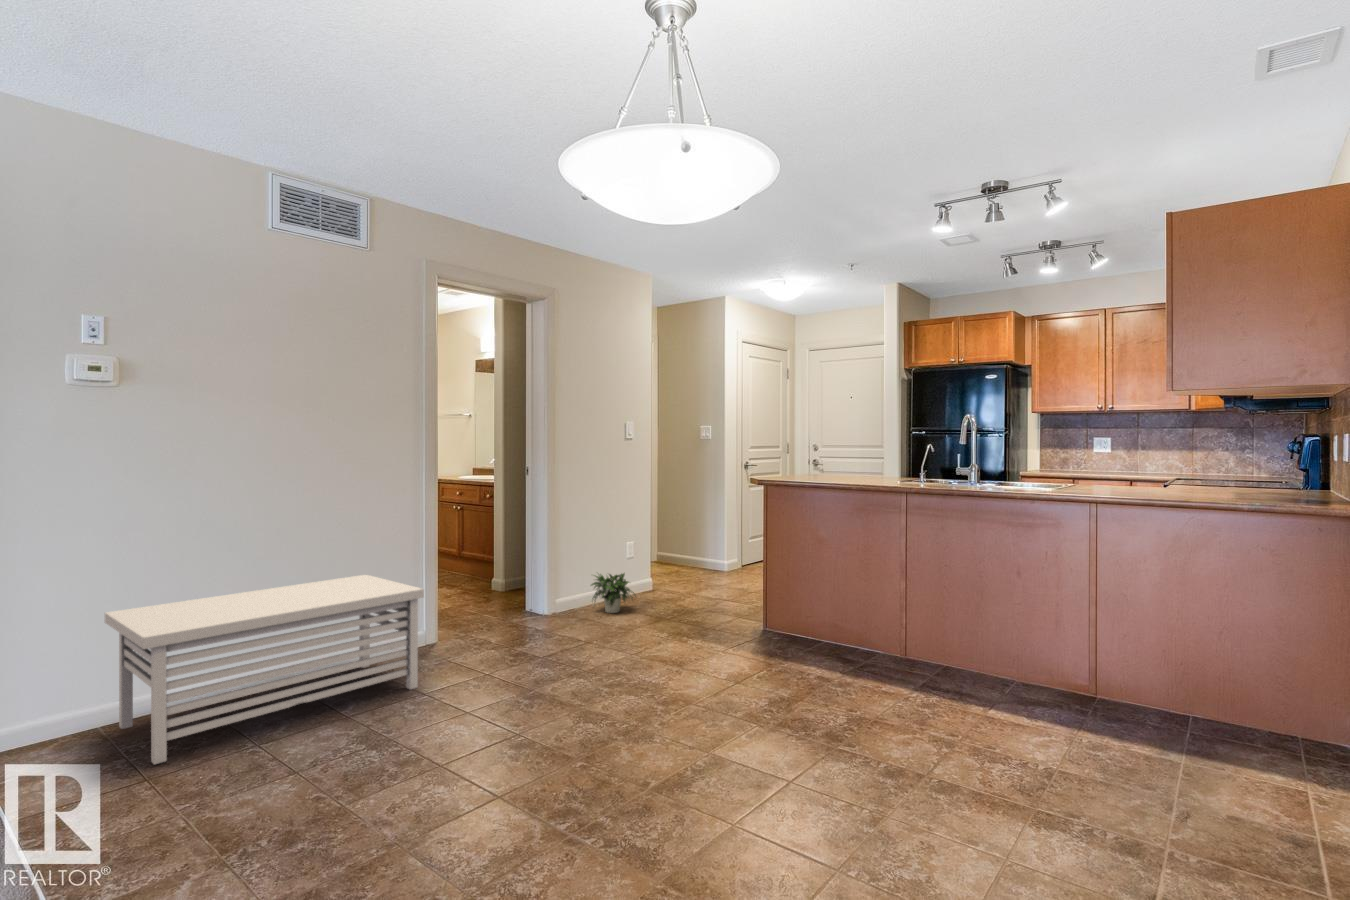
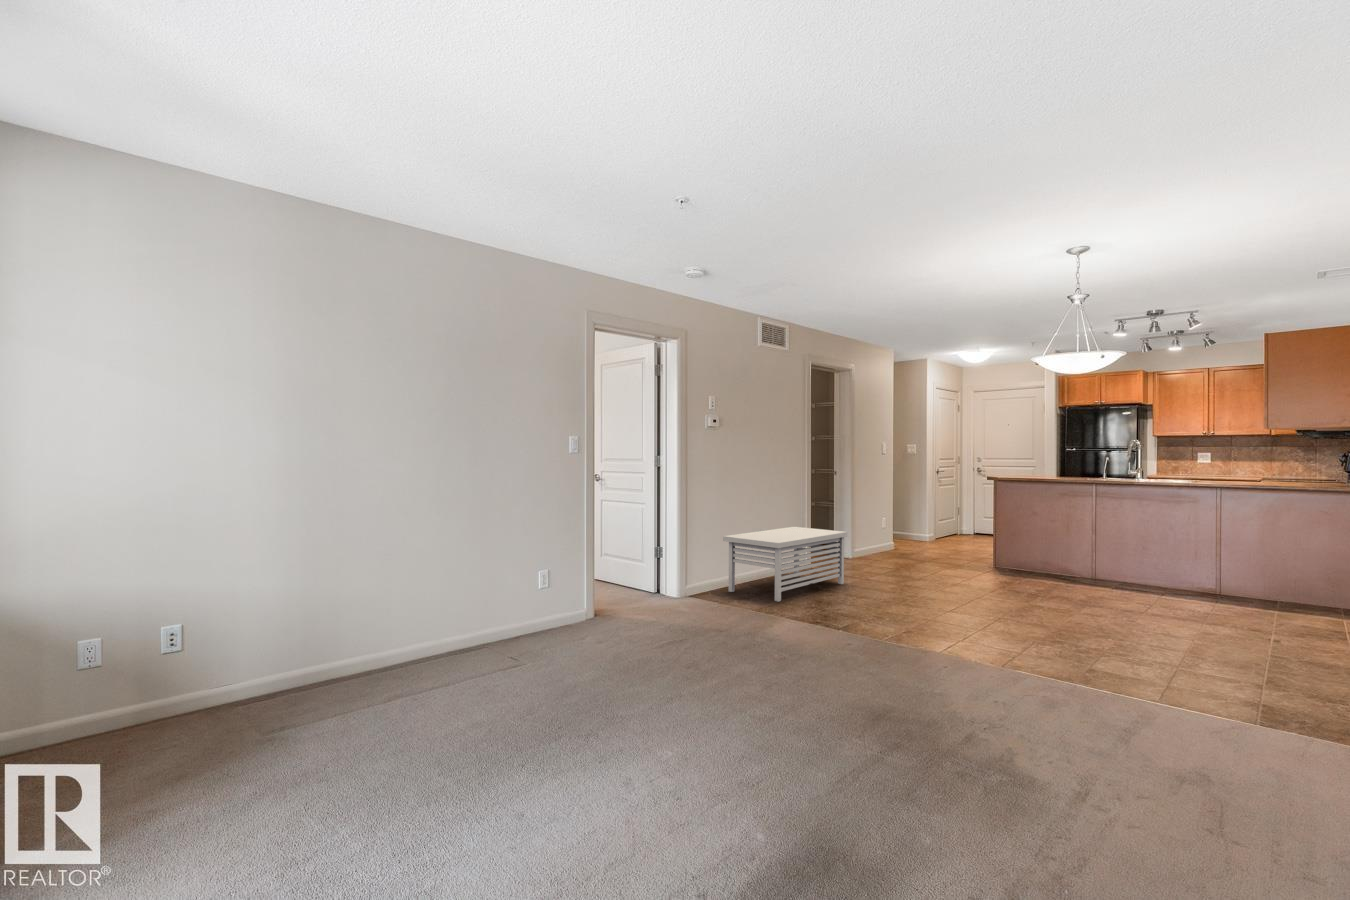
potted plant: present [591,573,634,613] -> none [869,534,907,559]

